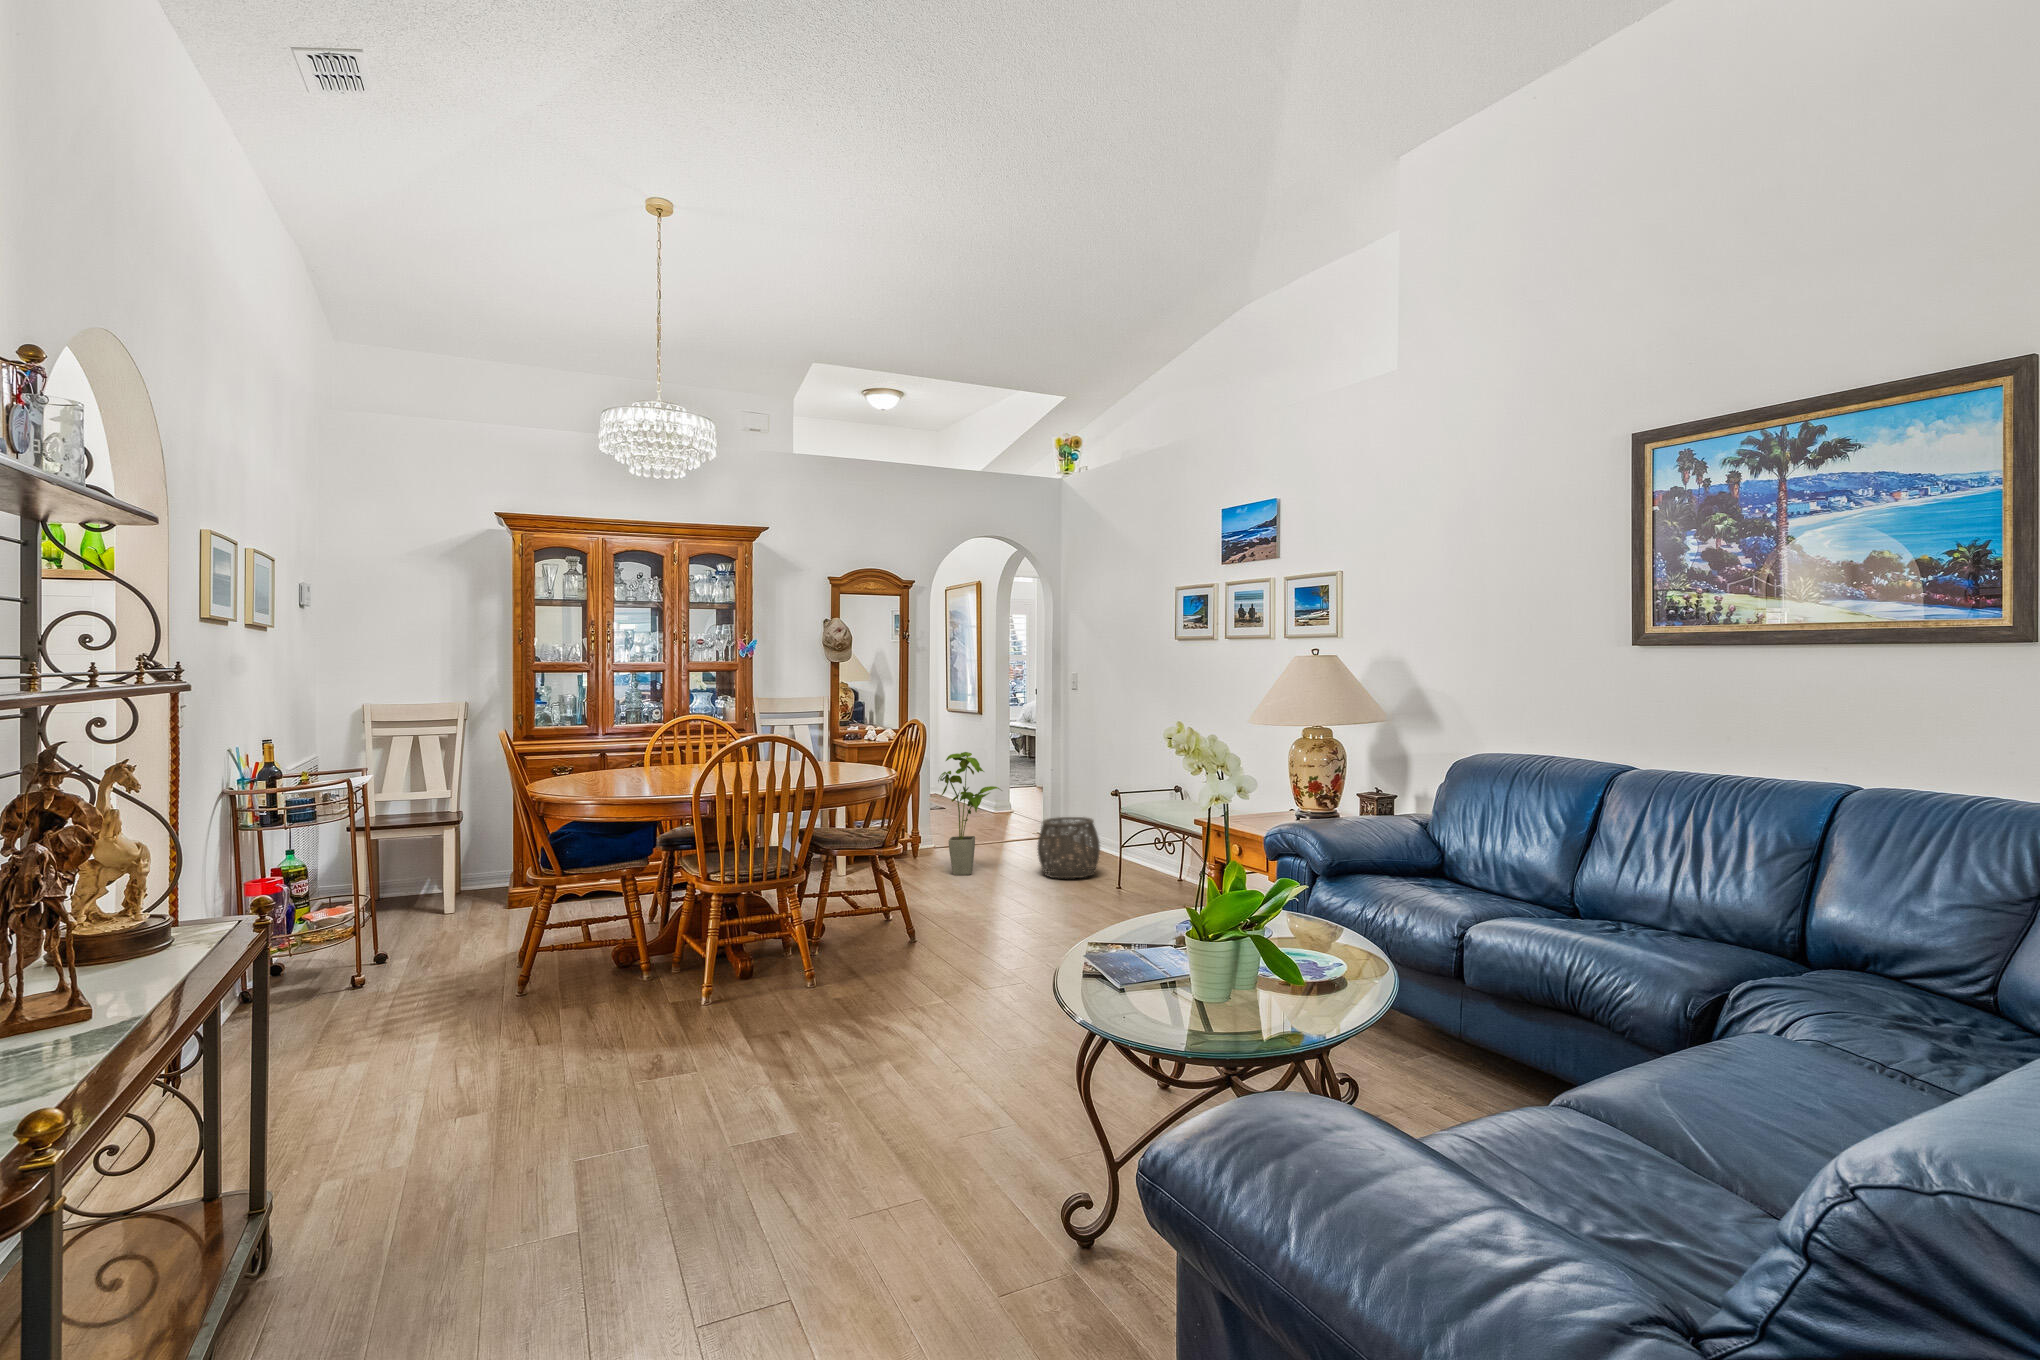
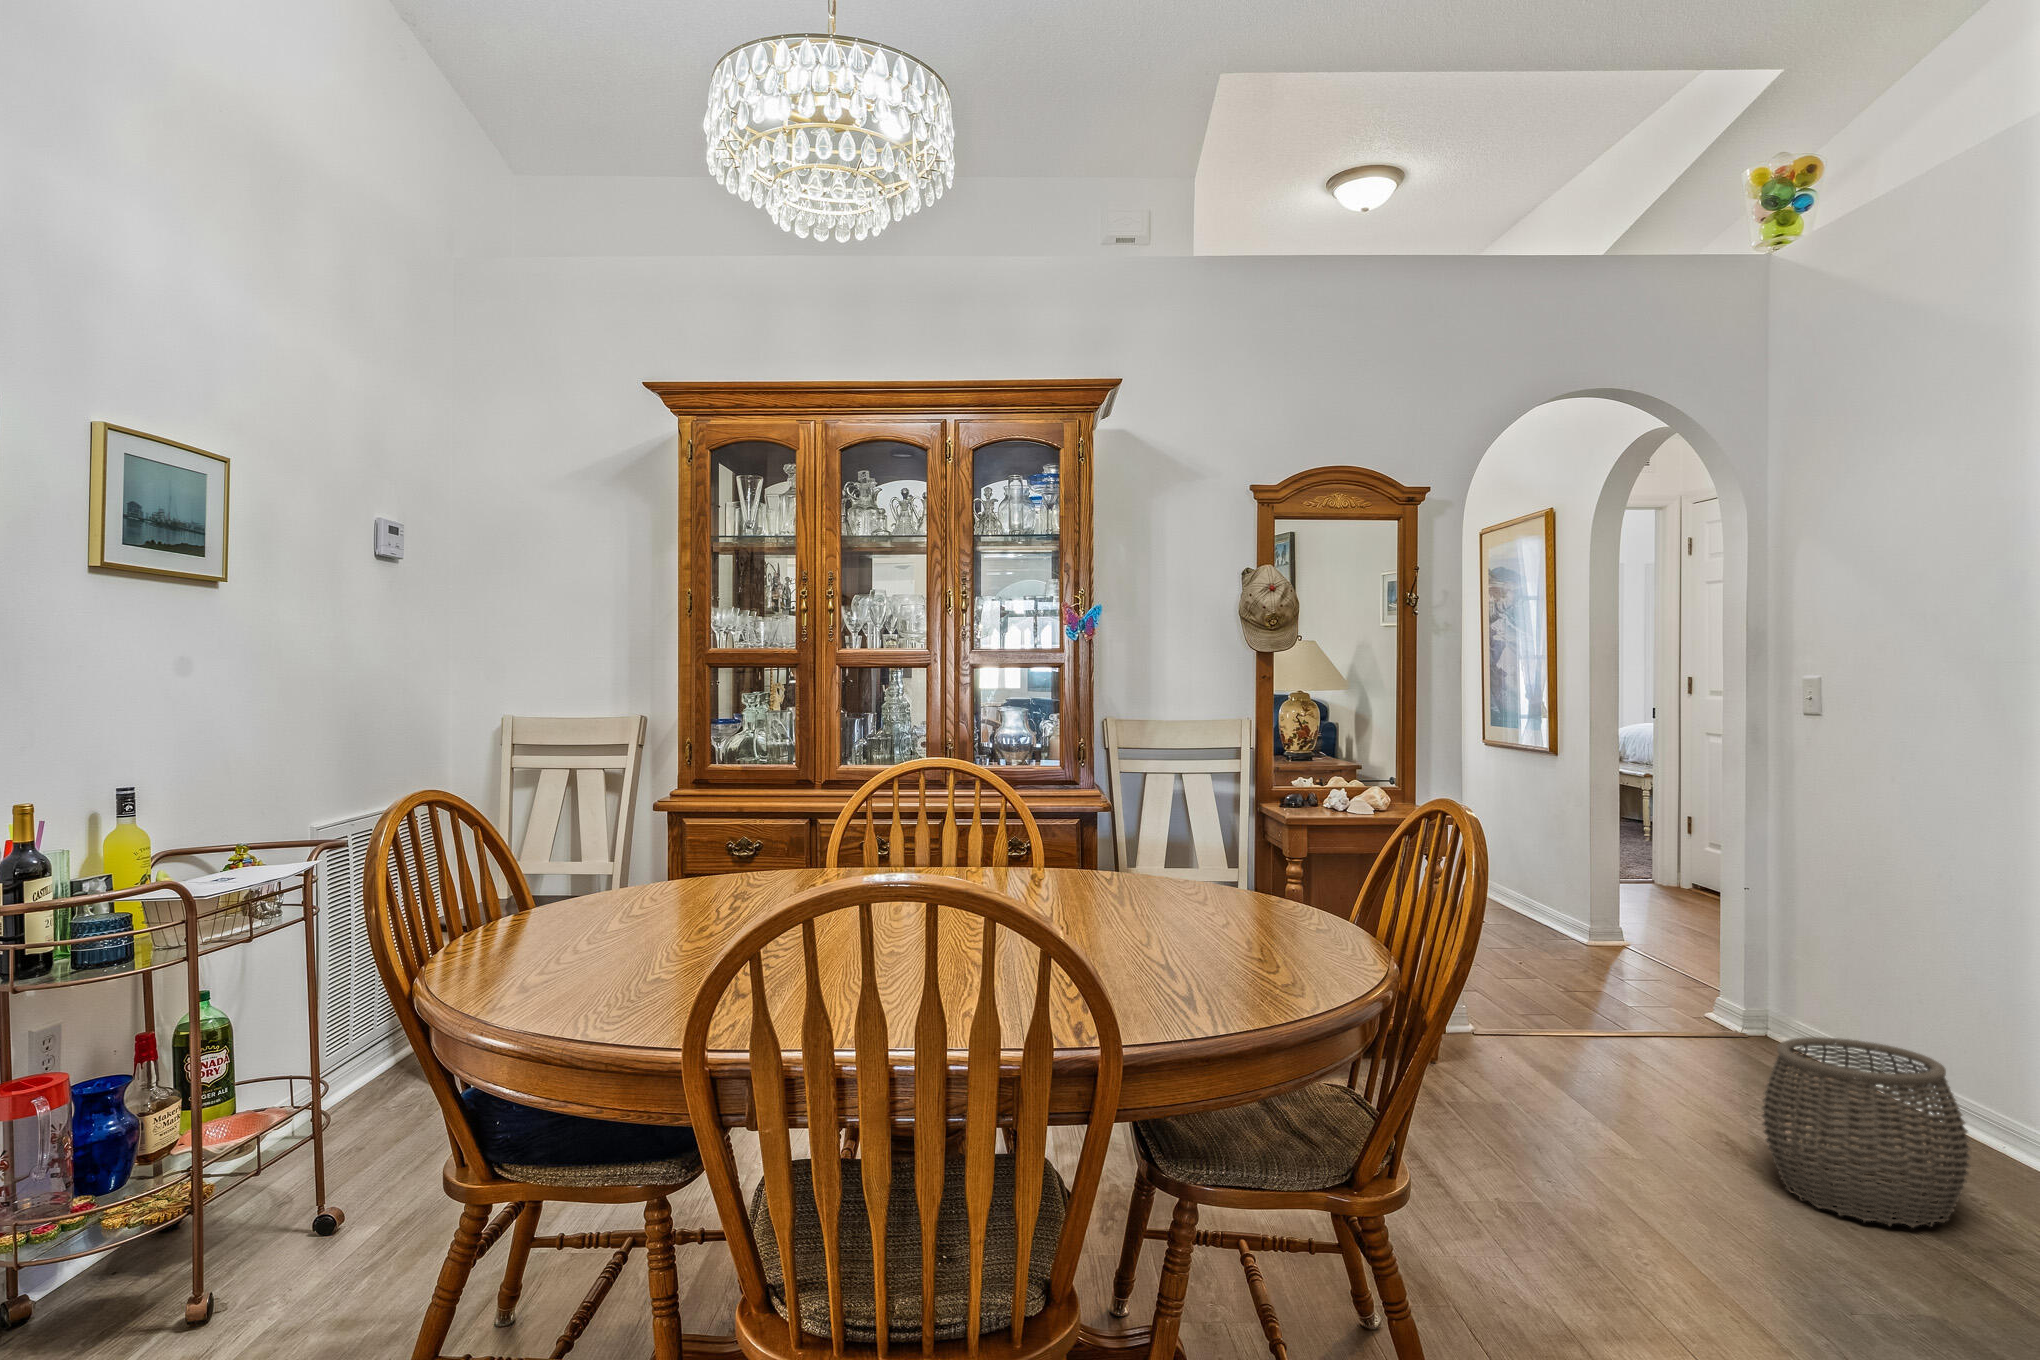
house plant: present [938,752,1002,875] -> none [1490,857,1660,1151]

